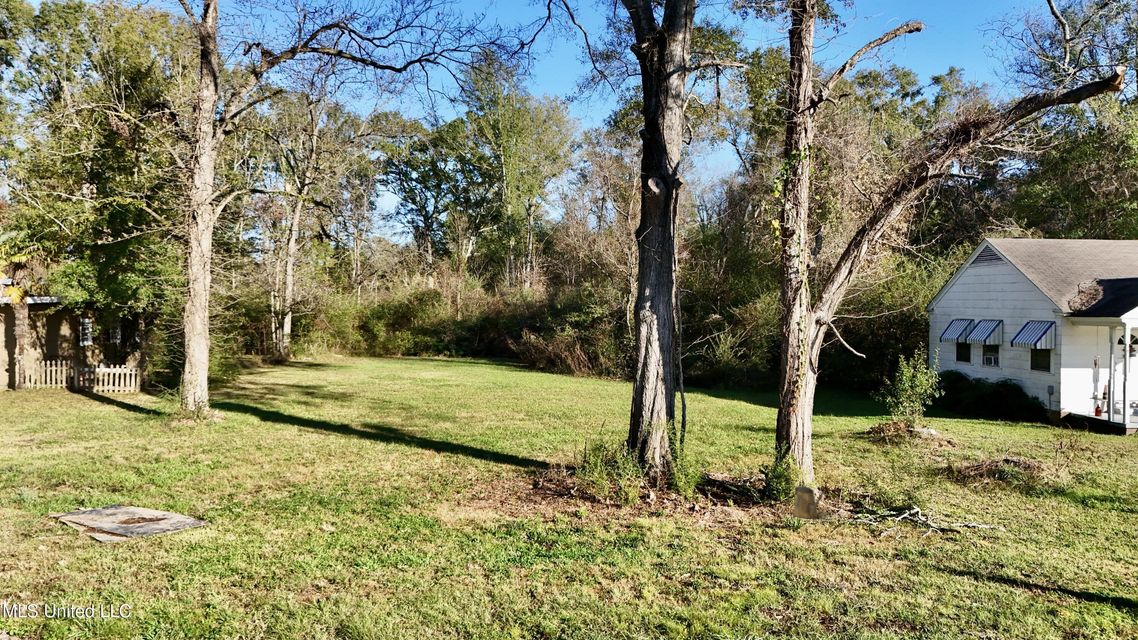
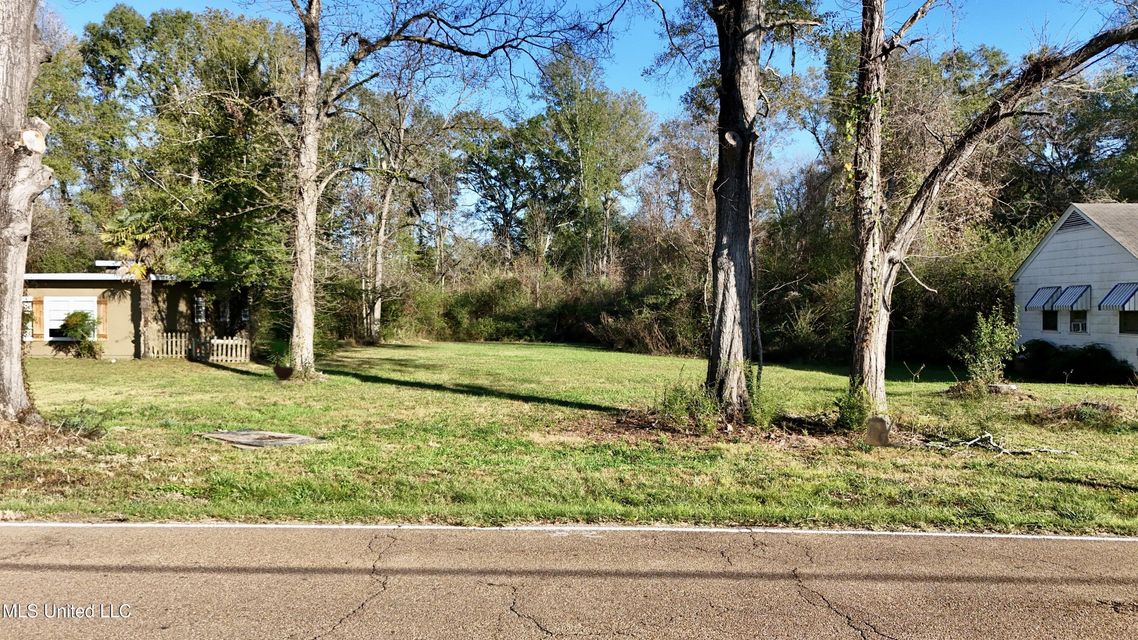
potted tree: none [152,374,185,421] -> present [267,341,294,380]

